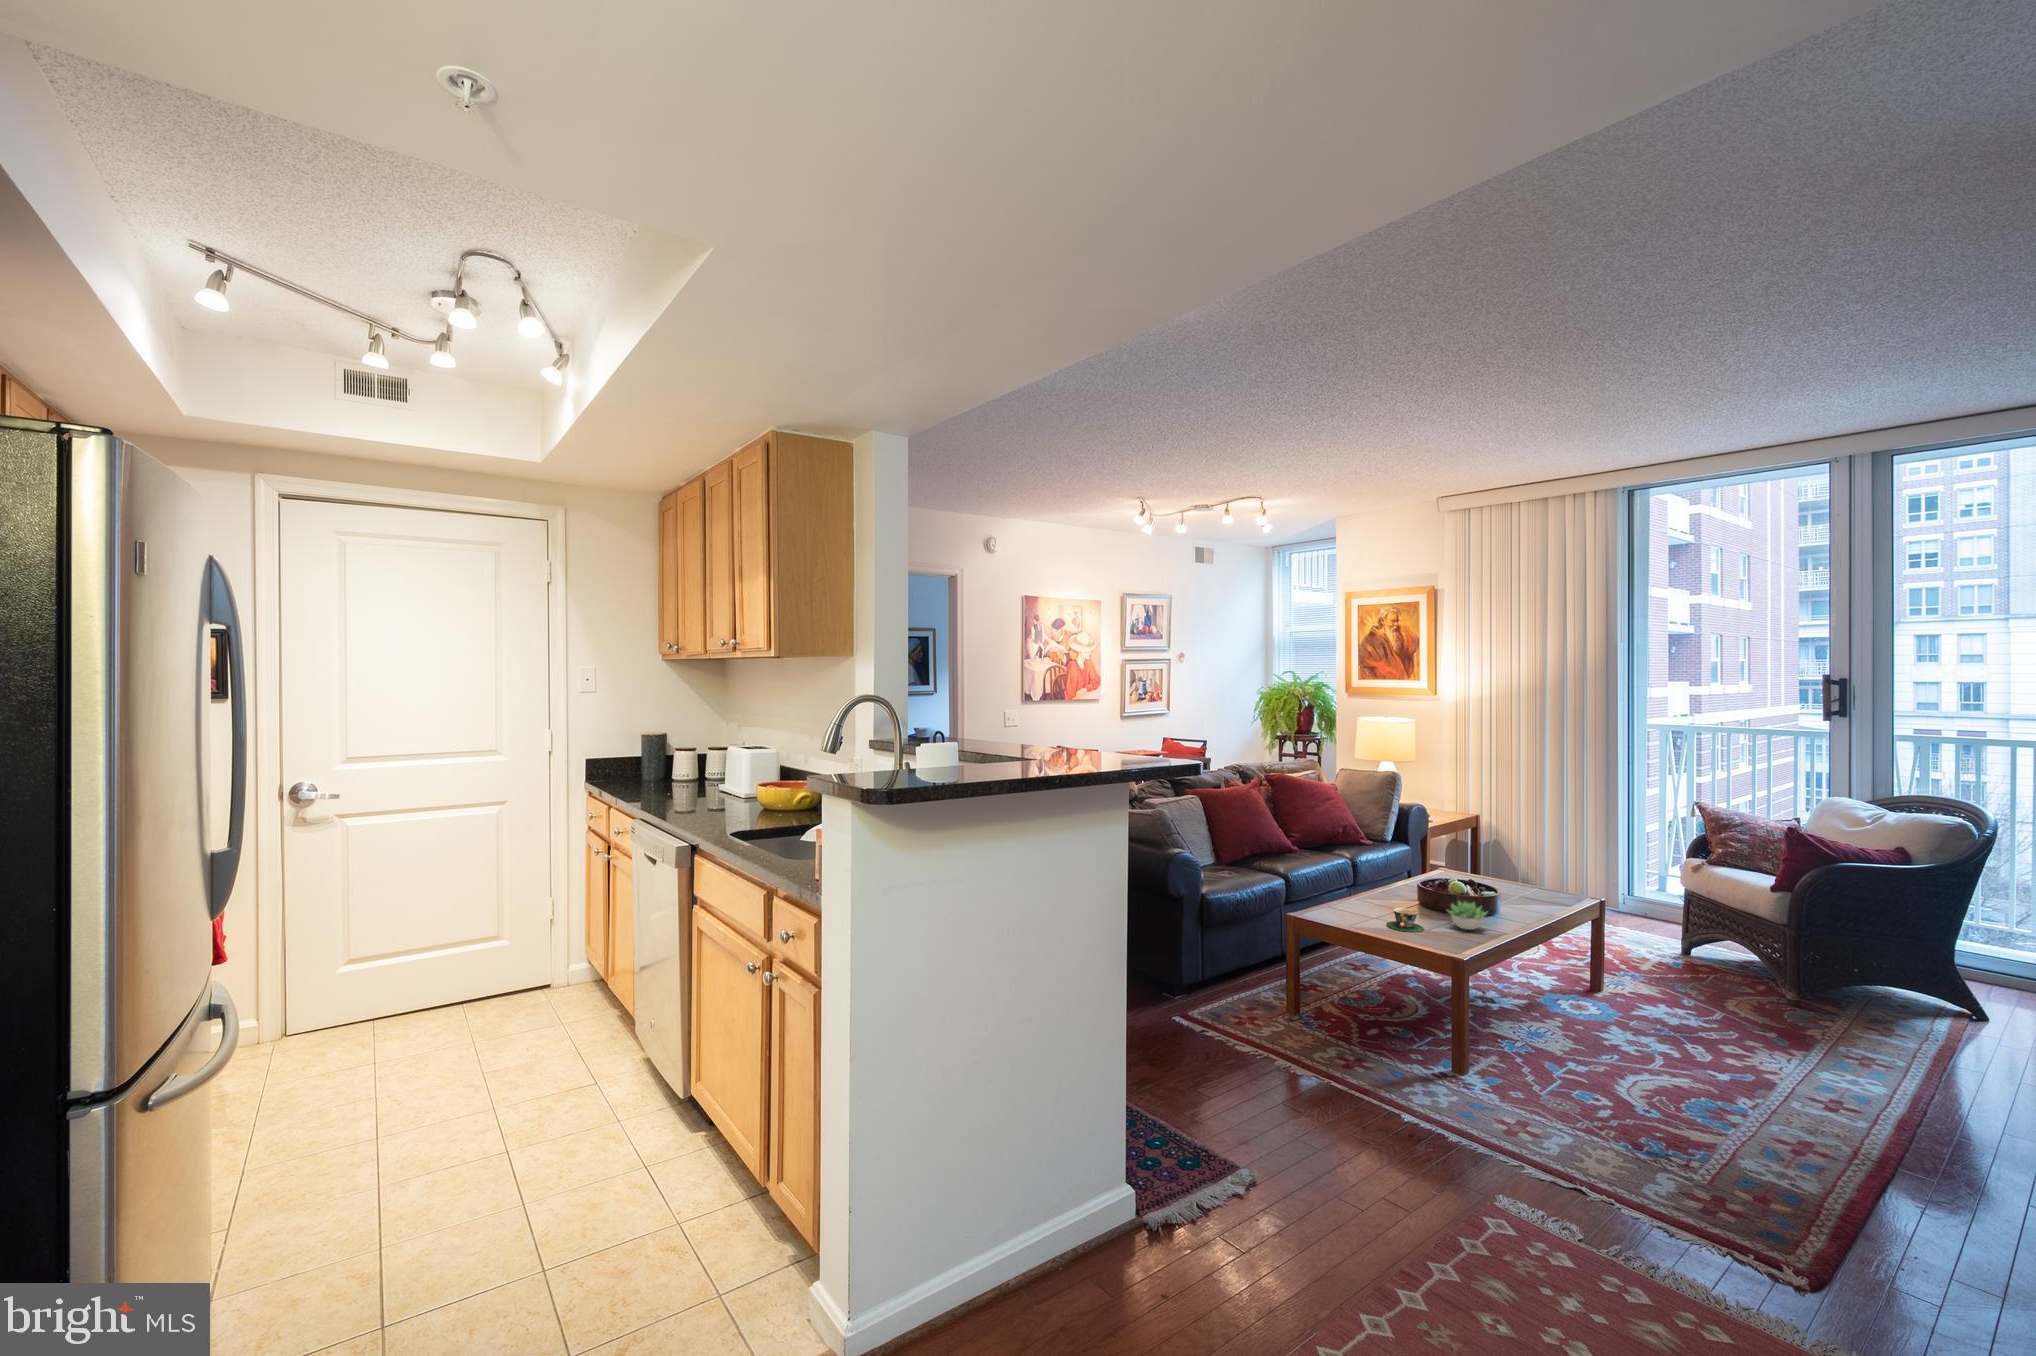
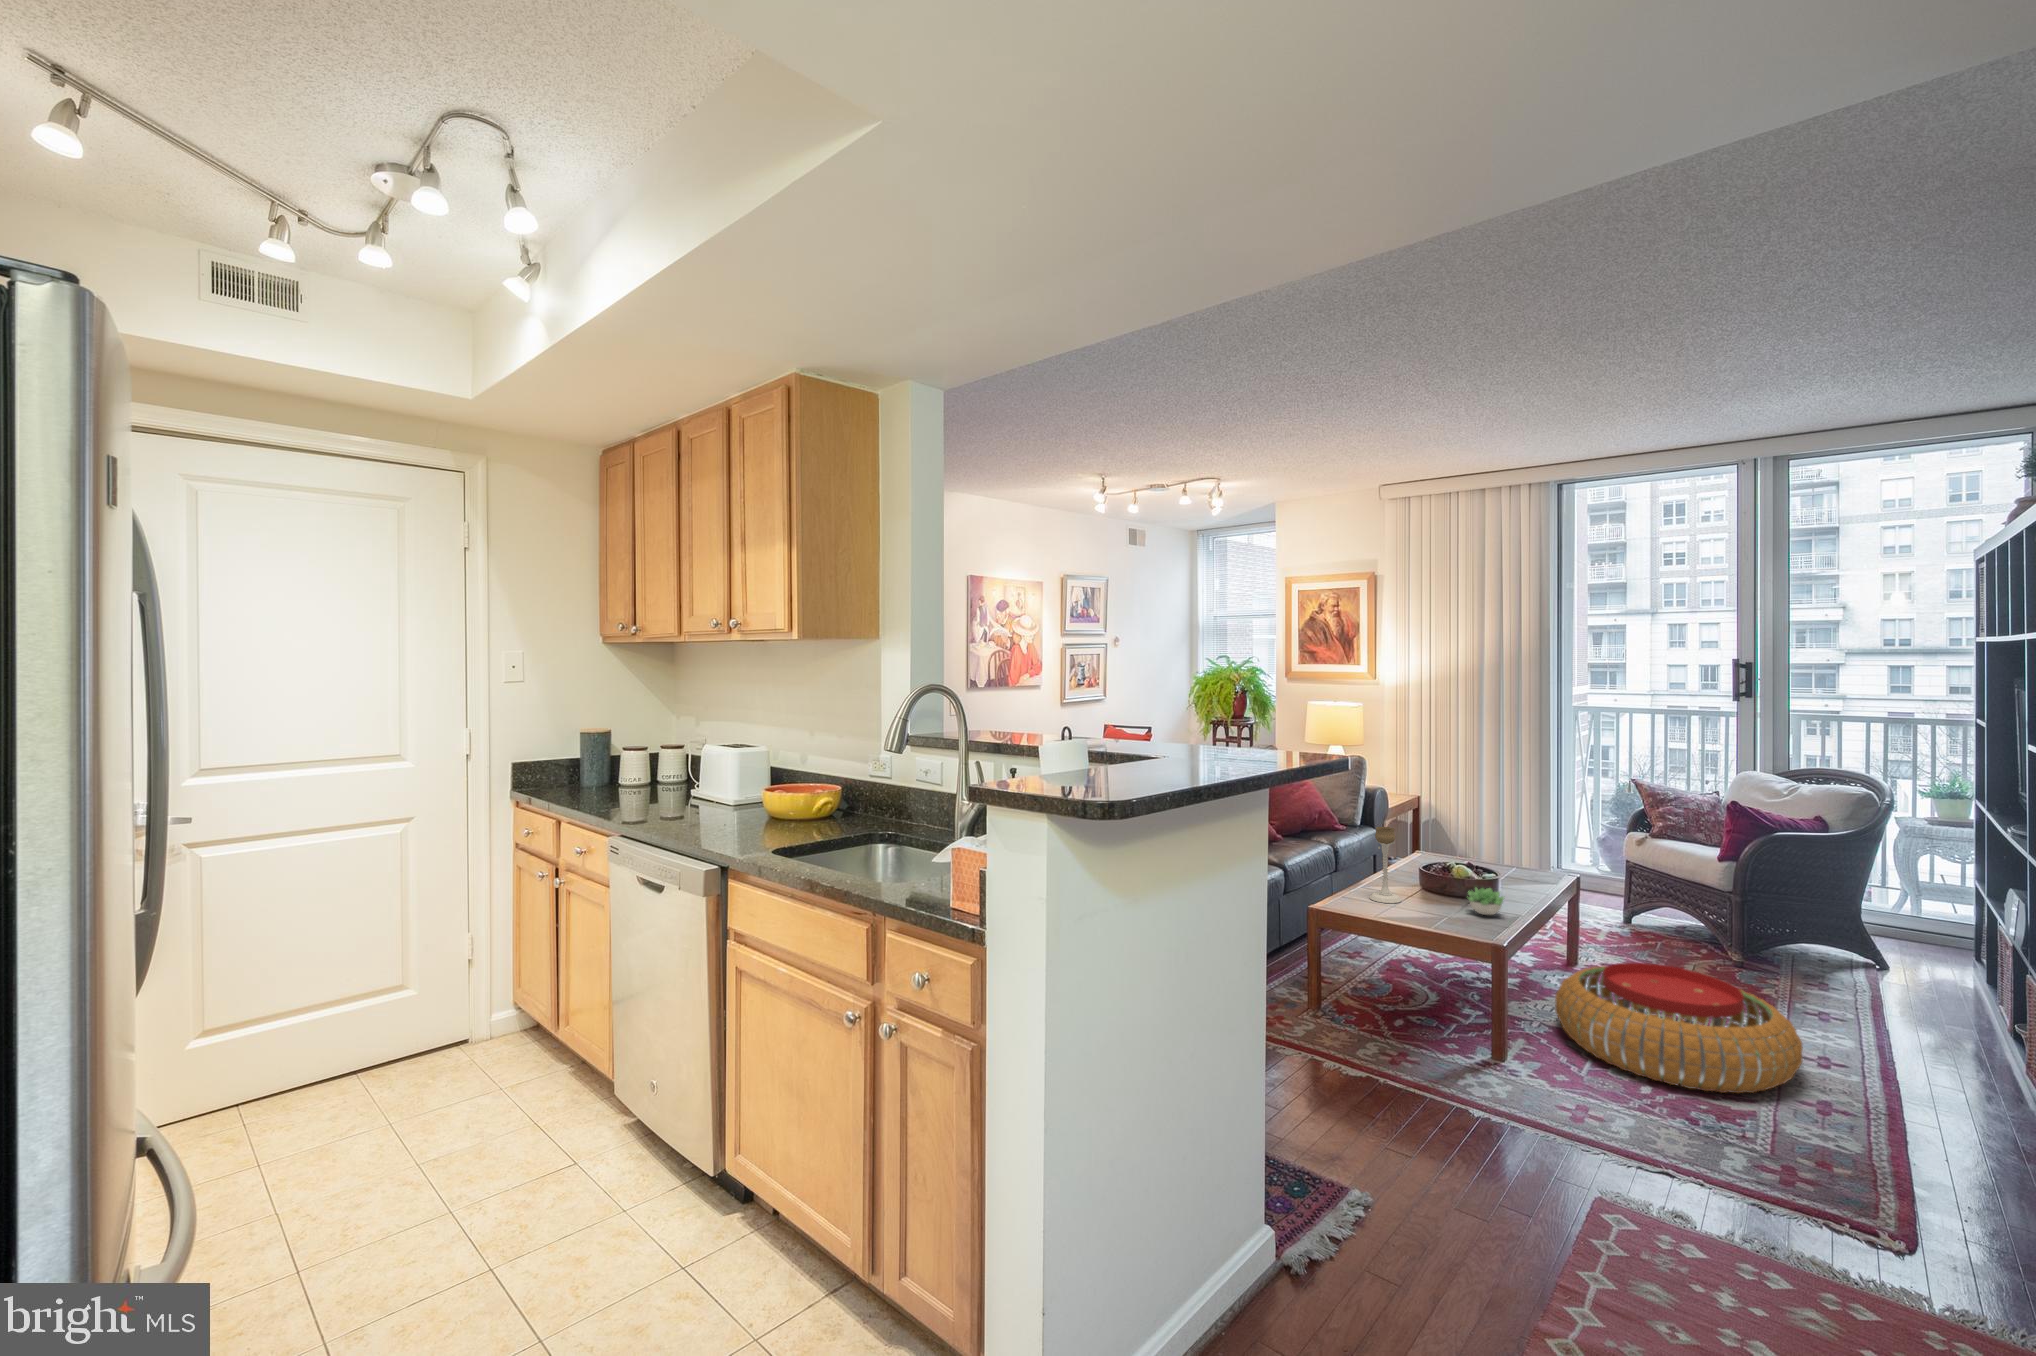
candle holder: none [1355,837,1387,914] -> present [1369,827,1401,903]
teacup: present [1387,908,1424,932] -> none [1410,896,1447,920]
pouf: none [1535,987,1793,1126] -> present [1555,963,1803,1093]

